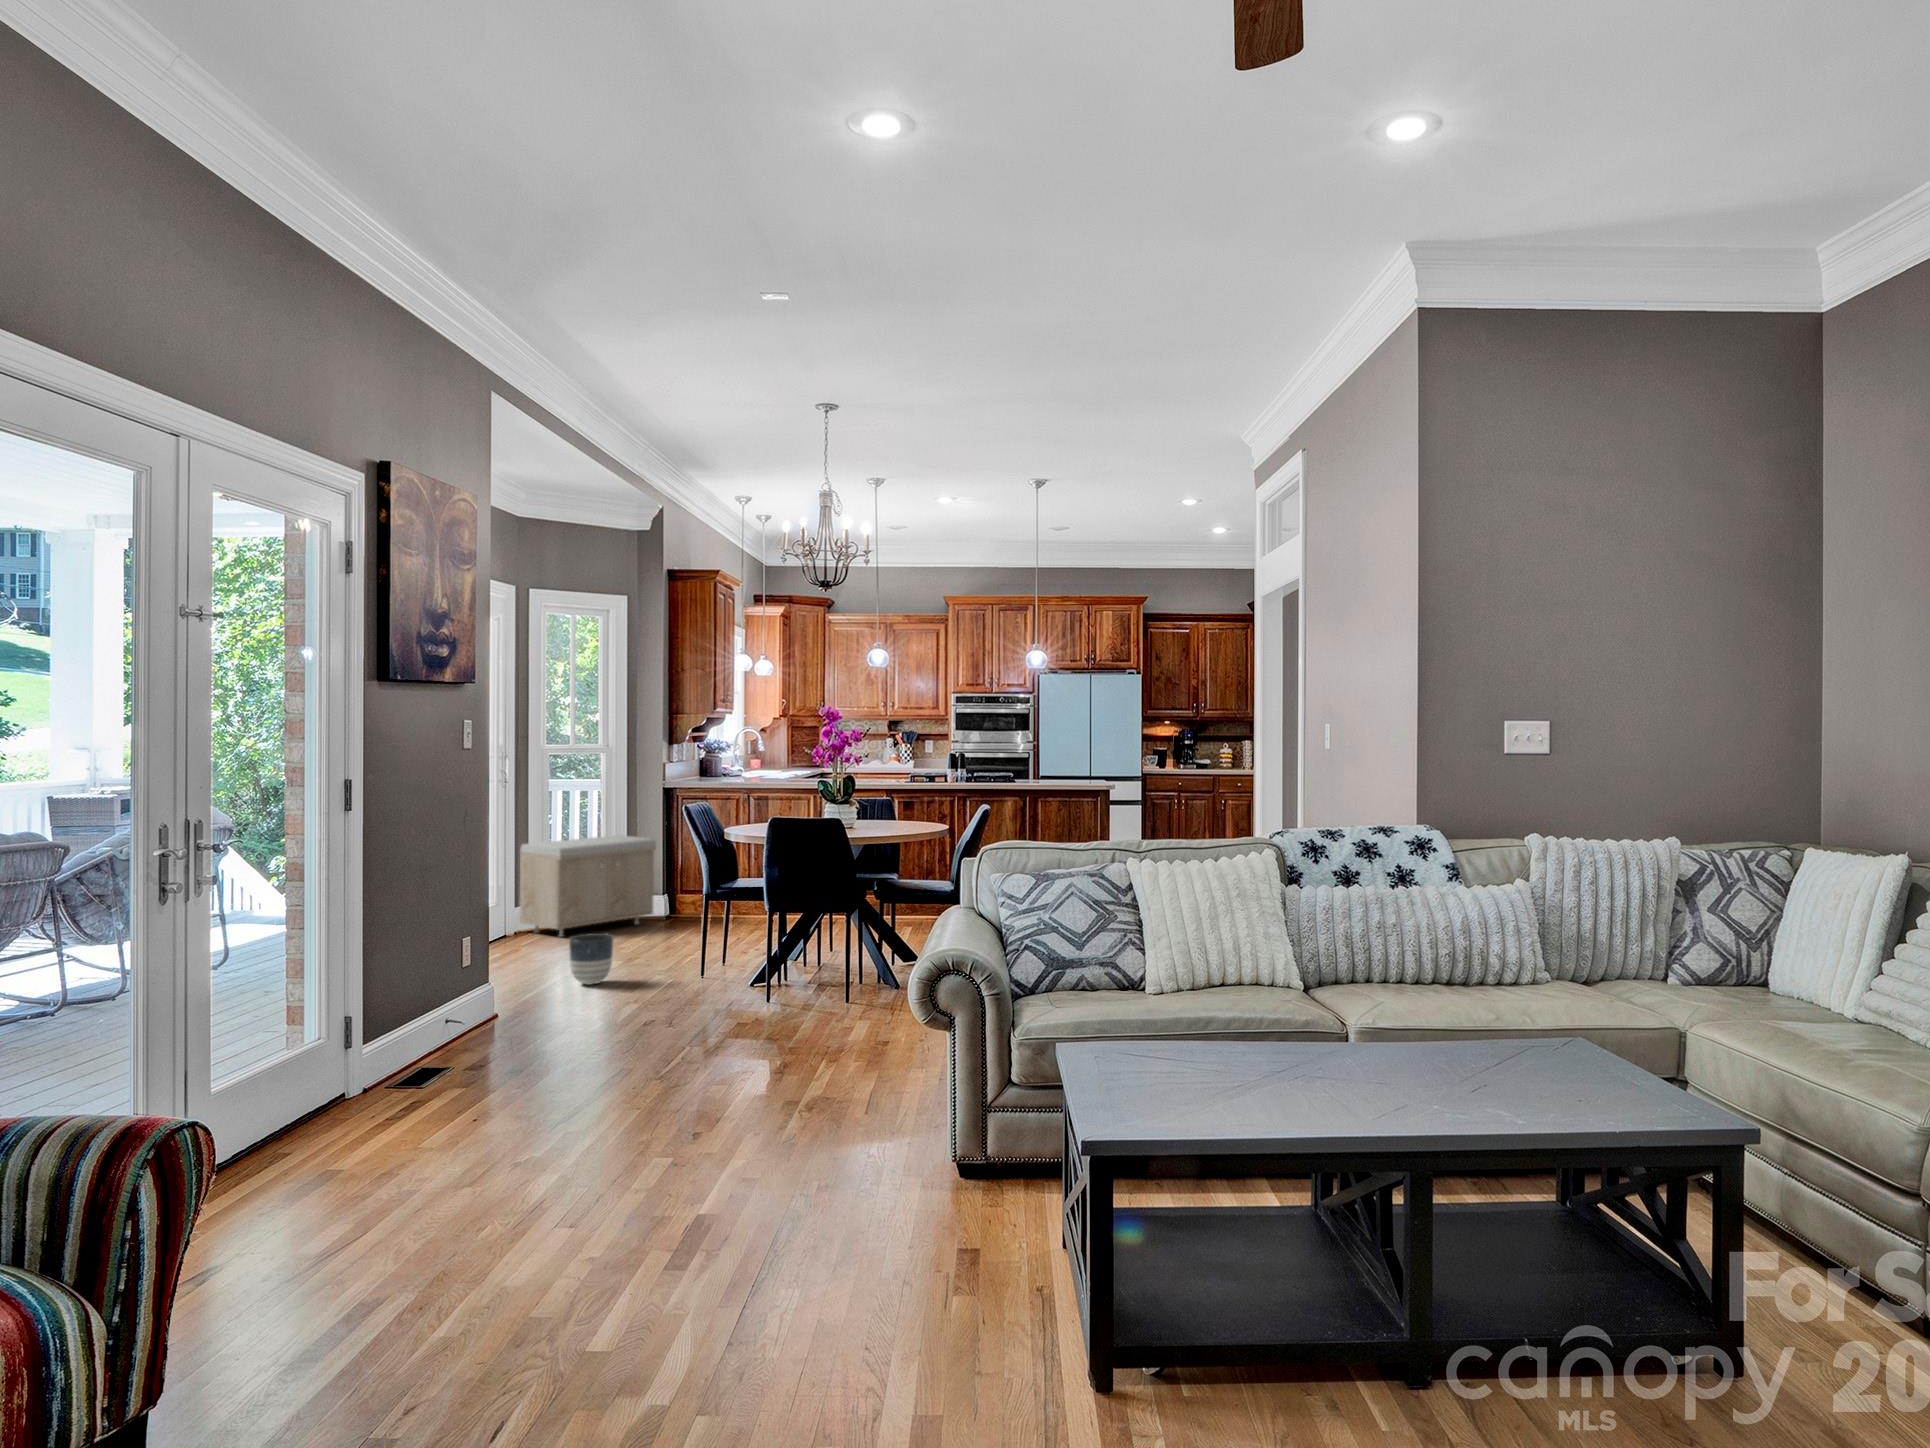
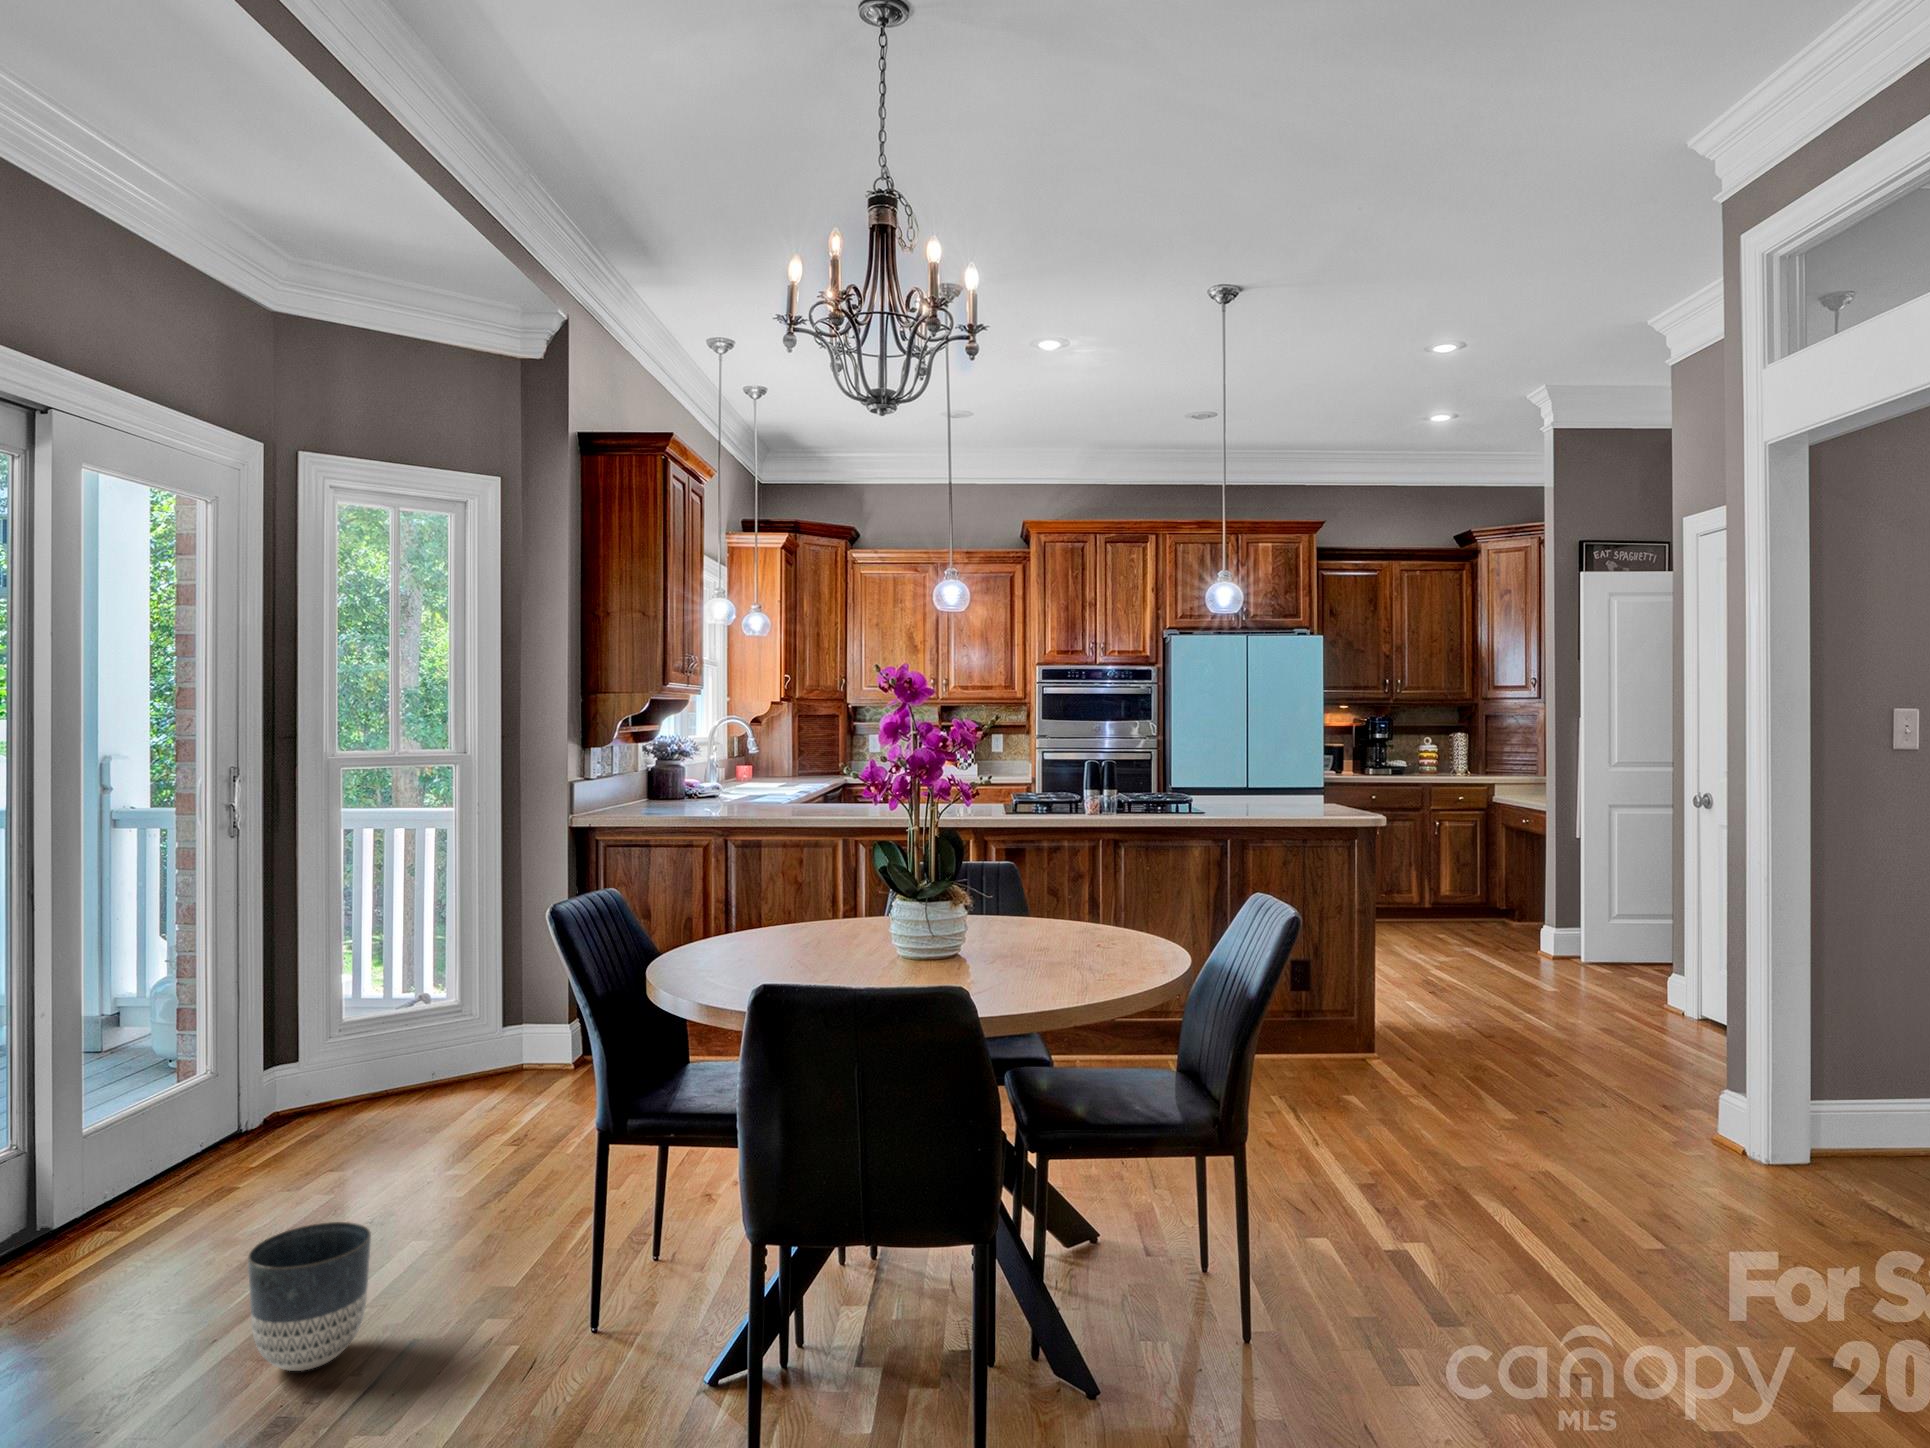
storage bench: present [519,835,656,937] -> none [278,914,551,1131]

